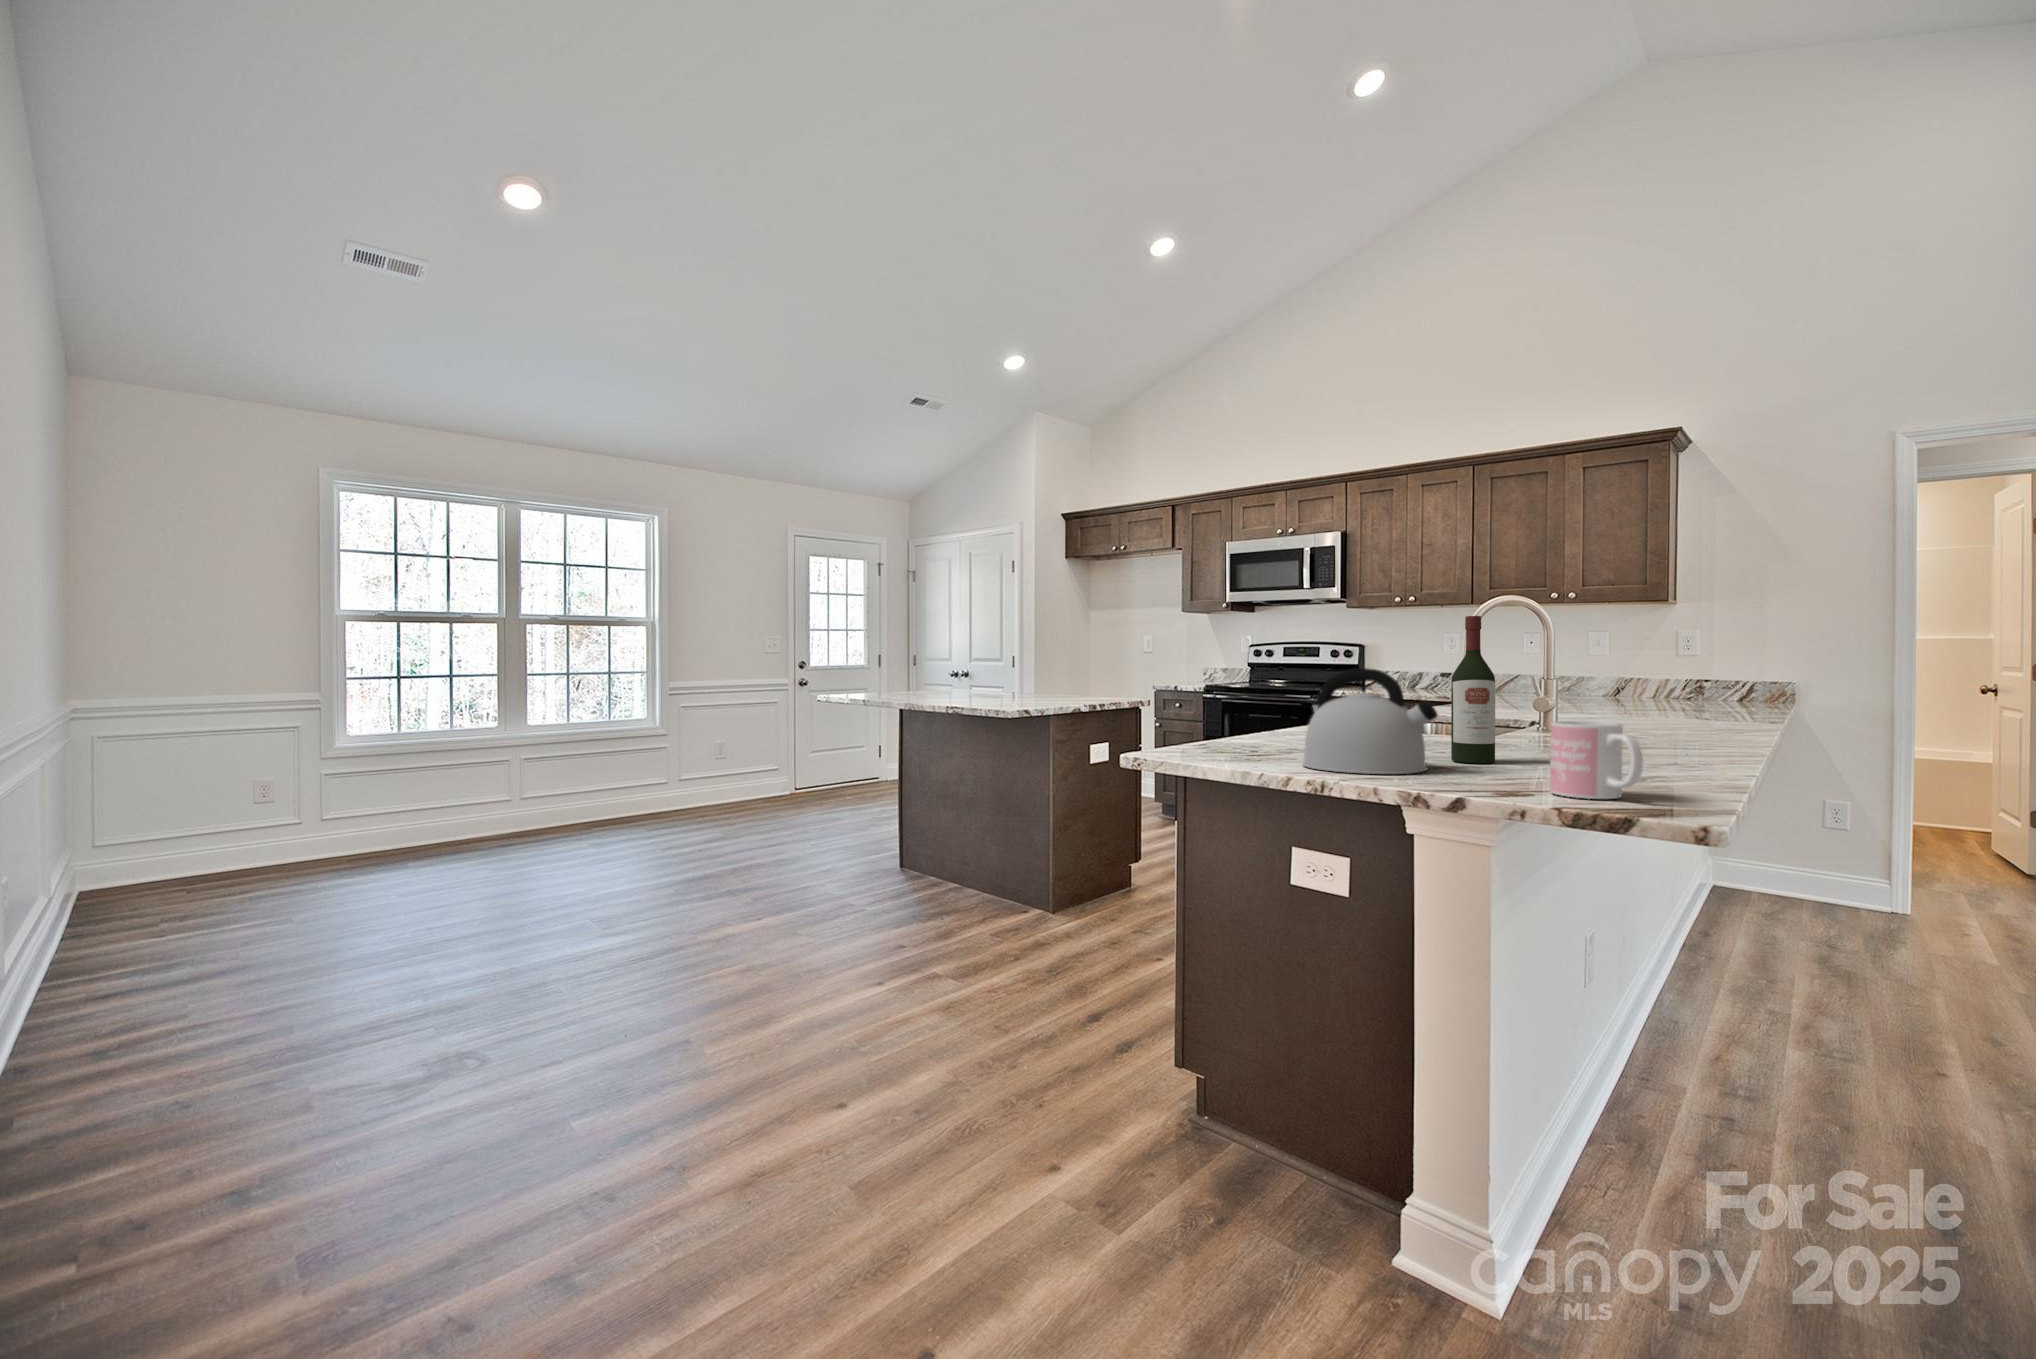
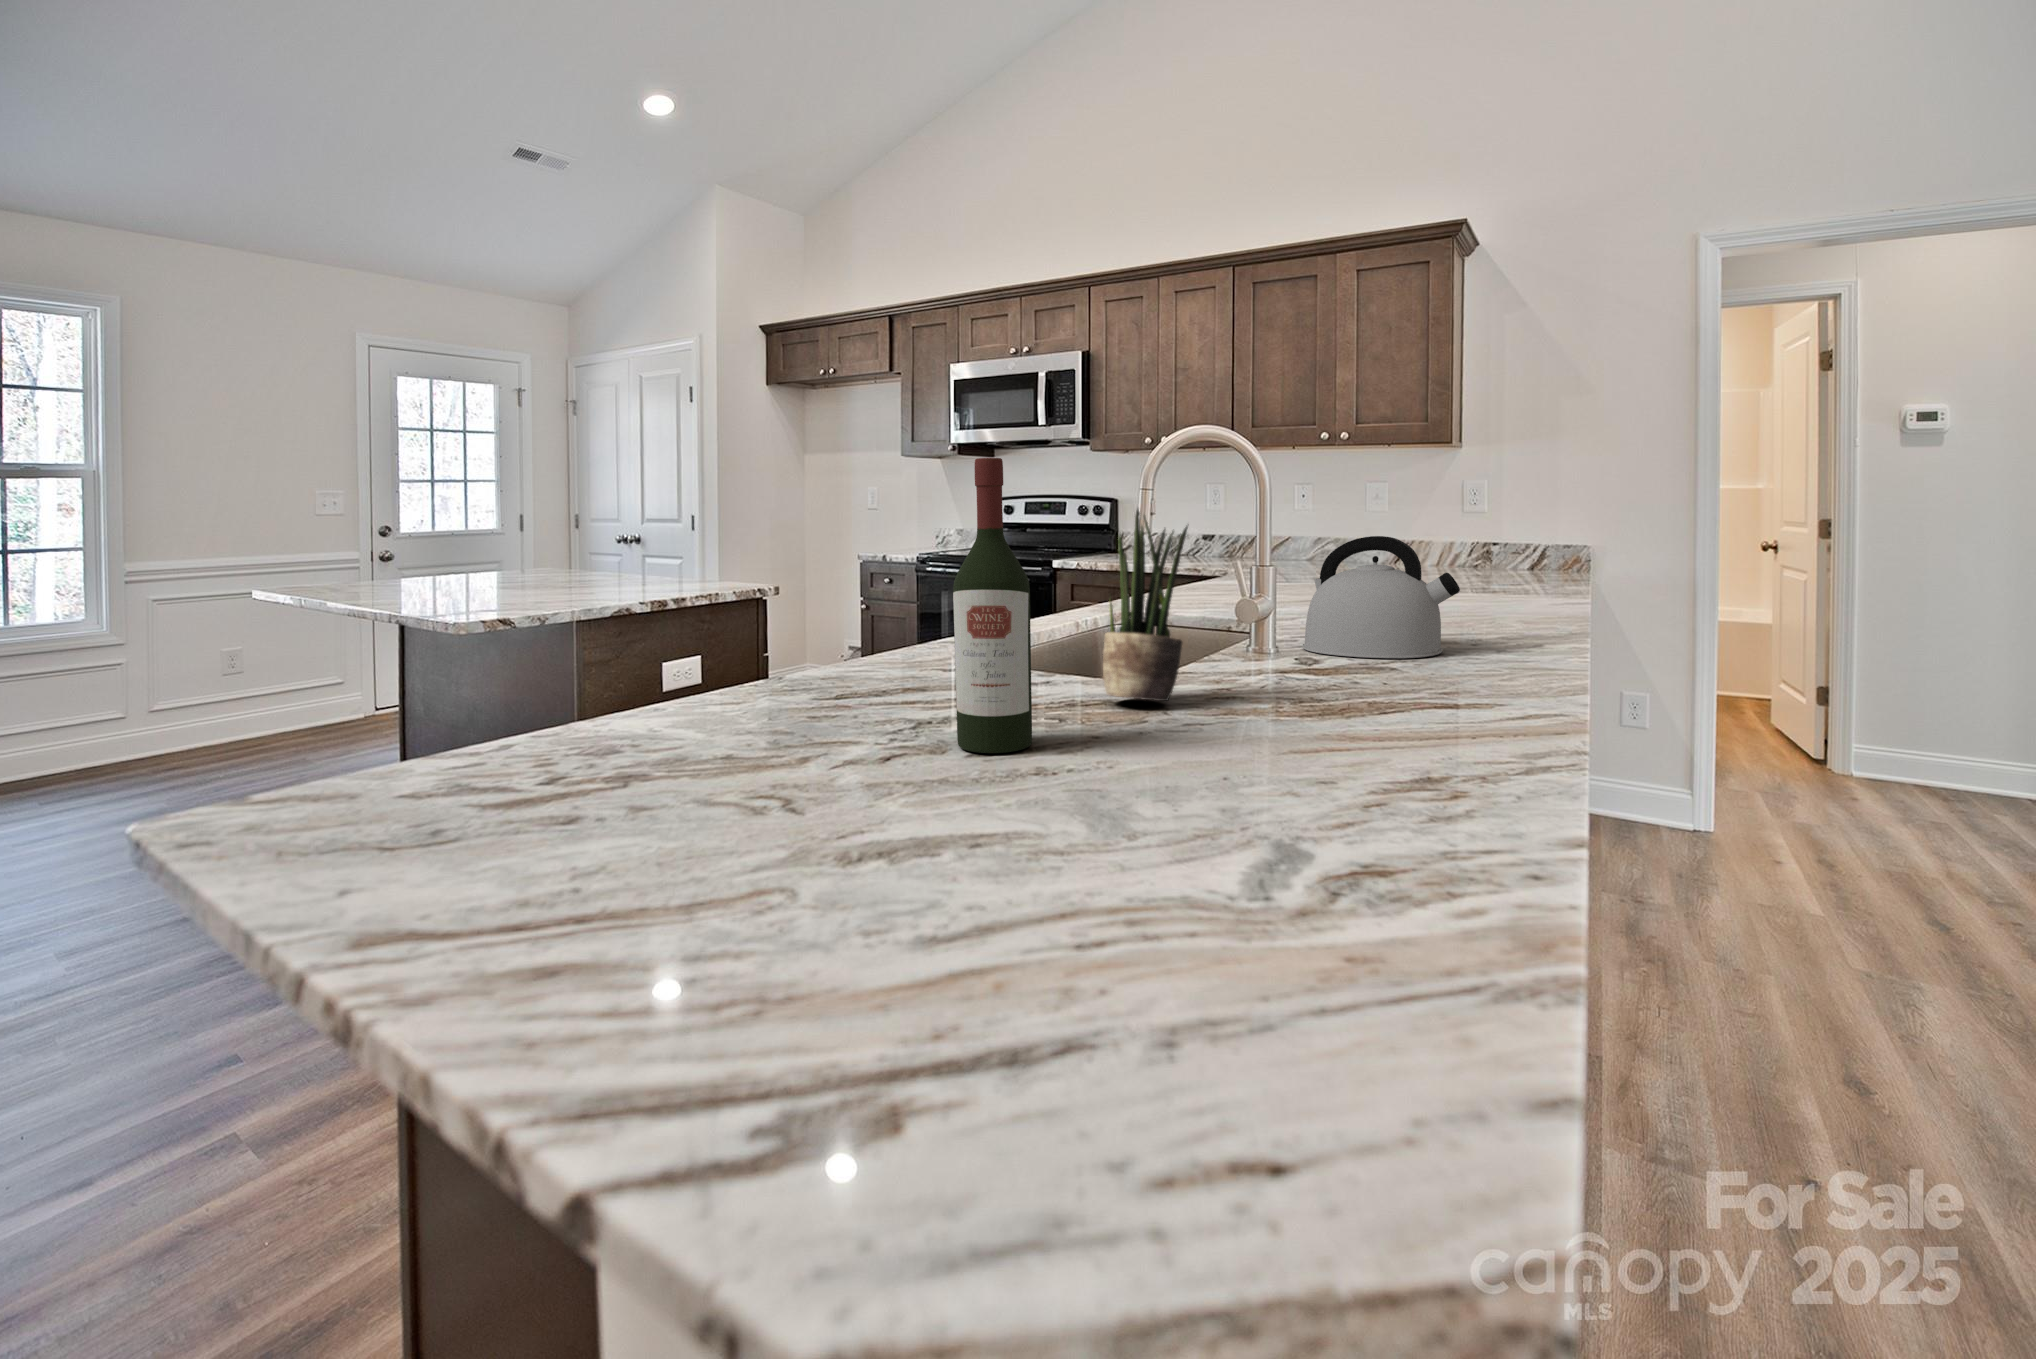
potted plant: none [1505,642,1557,751] -> present [1103,509,1188,701]
kettle: present [1303,668,1437,774] -> present [1303,536,1460,658]
mug: present [1550,721,1643,799] -> none [936,726,1098,954]

